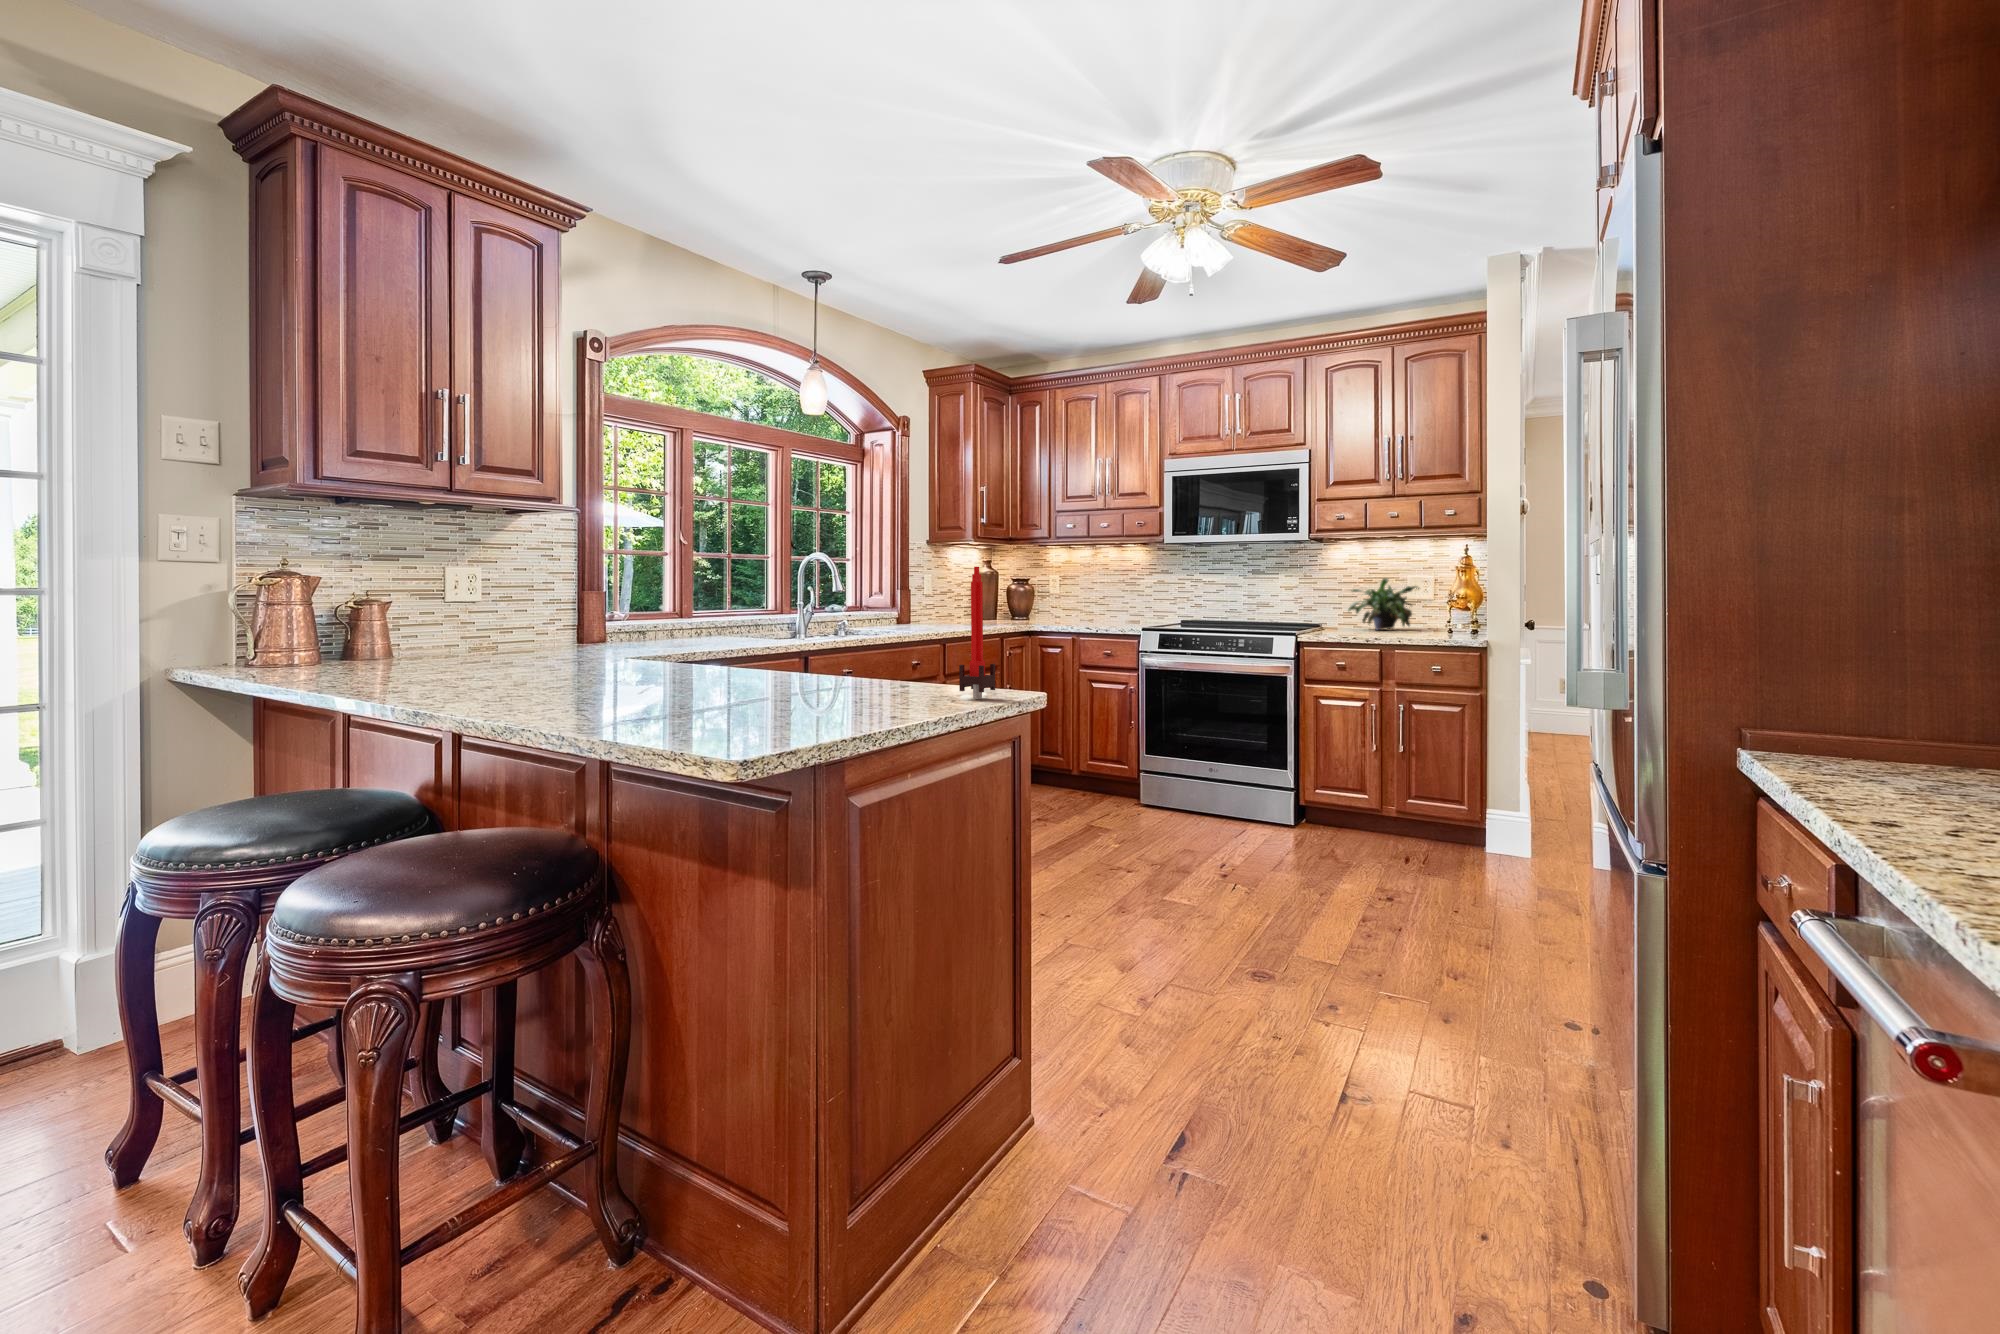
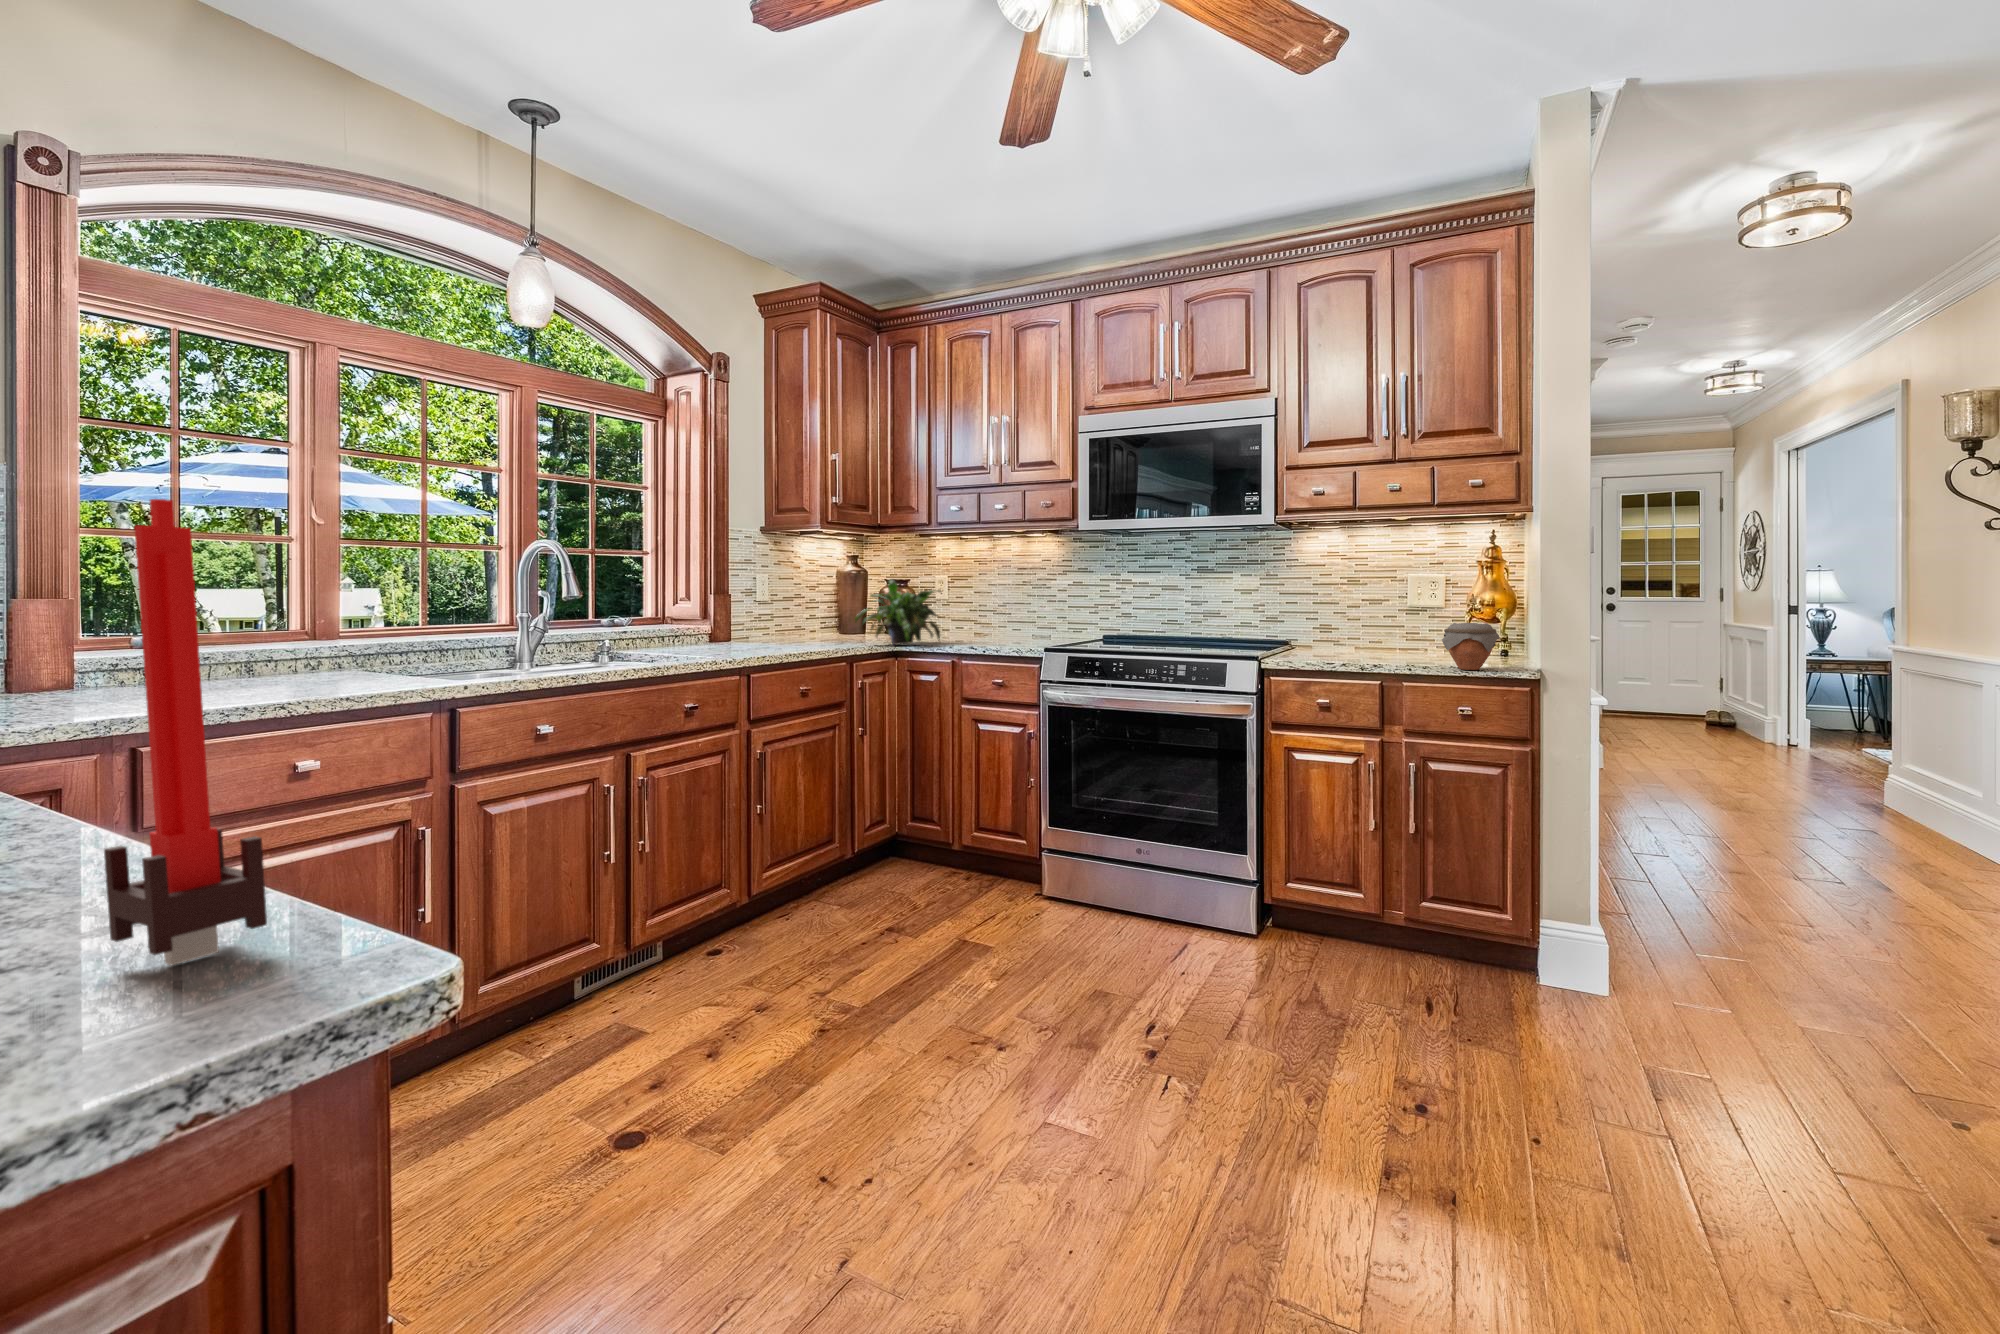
potted plant: present [1348,578,1419,630] -> present [855,580,942,645]
jar: none [1420,609,1460,641] -> present [1442,623,1500,670]

